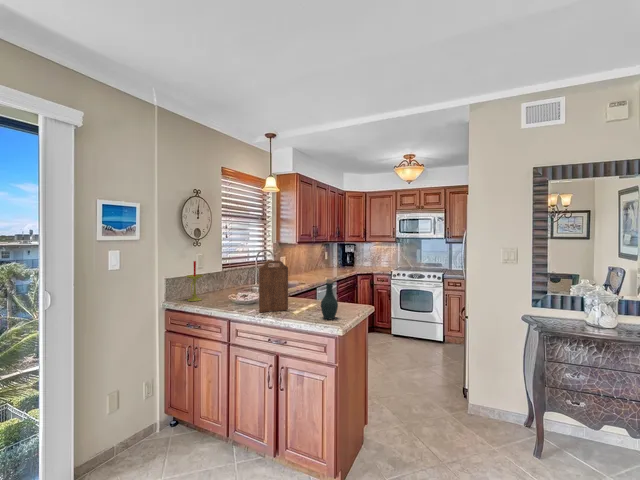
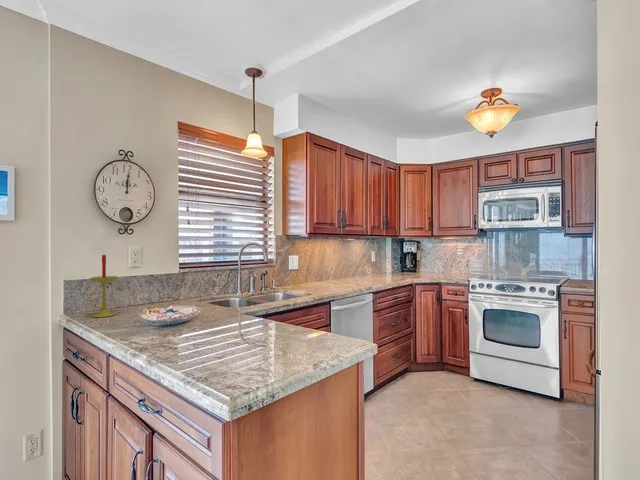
cutting board: present [259,260,288,312] -> none [144,249,202,345]
bottle: present [321,279,338,319] -> none [225,284,264,373]

